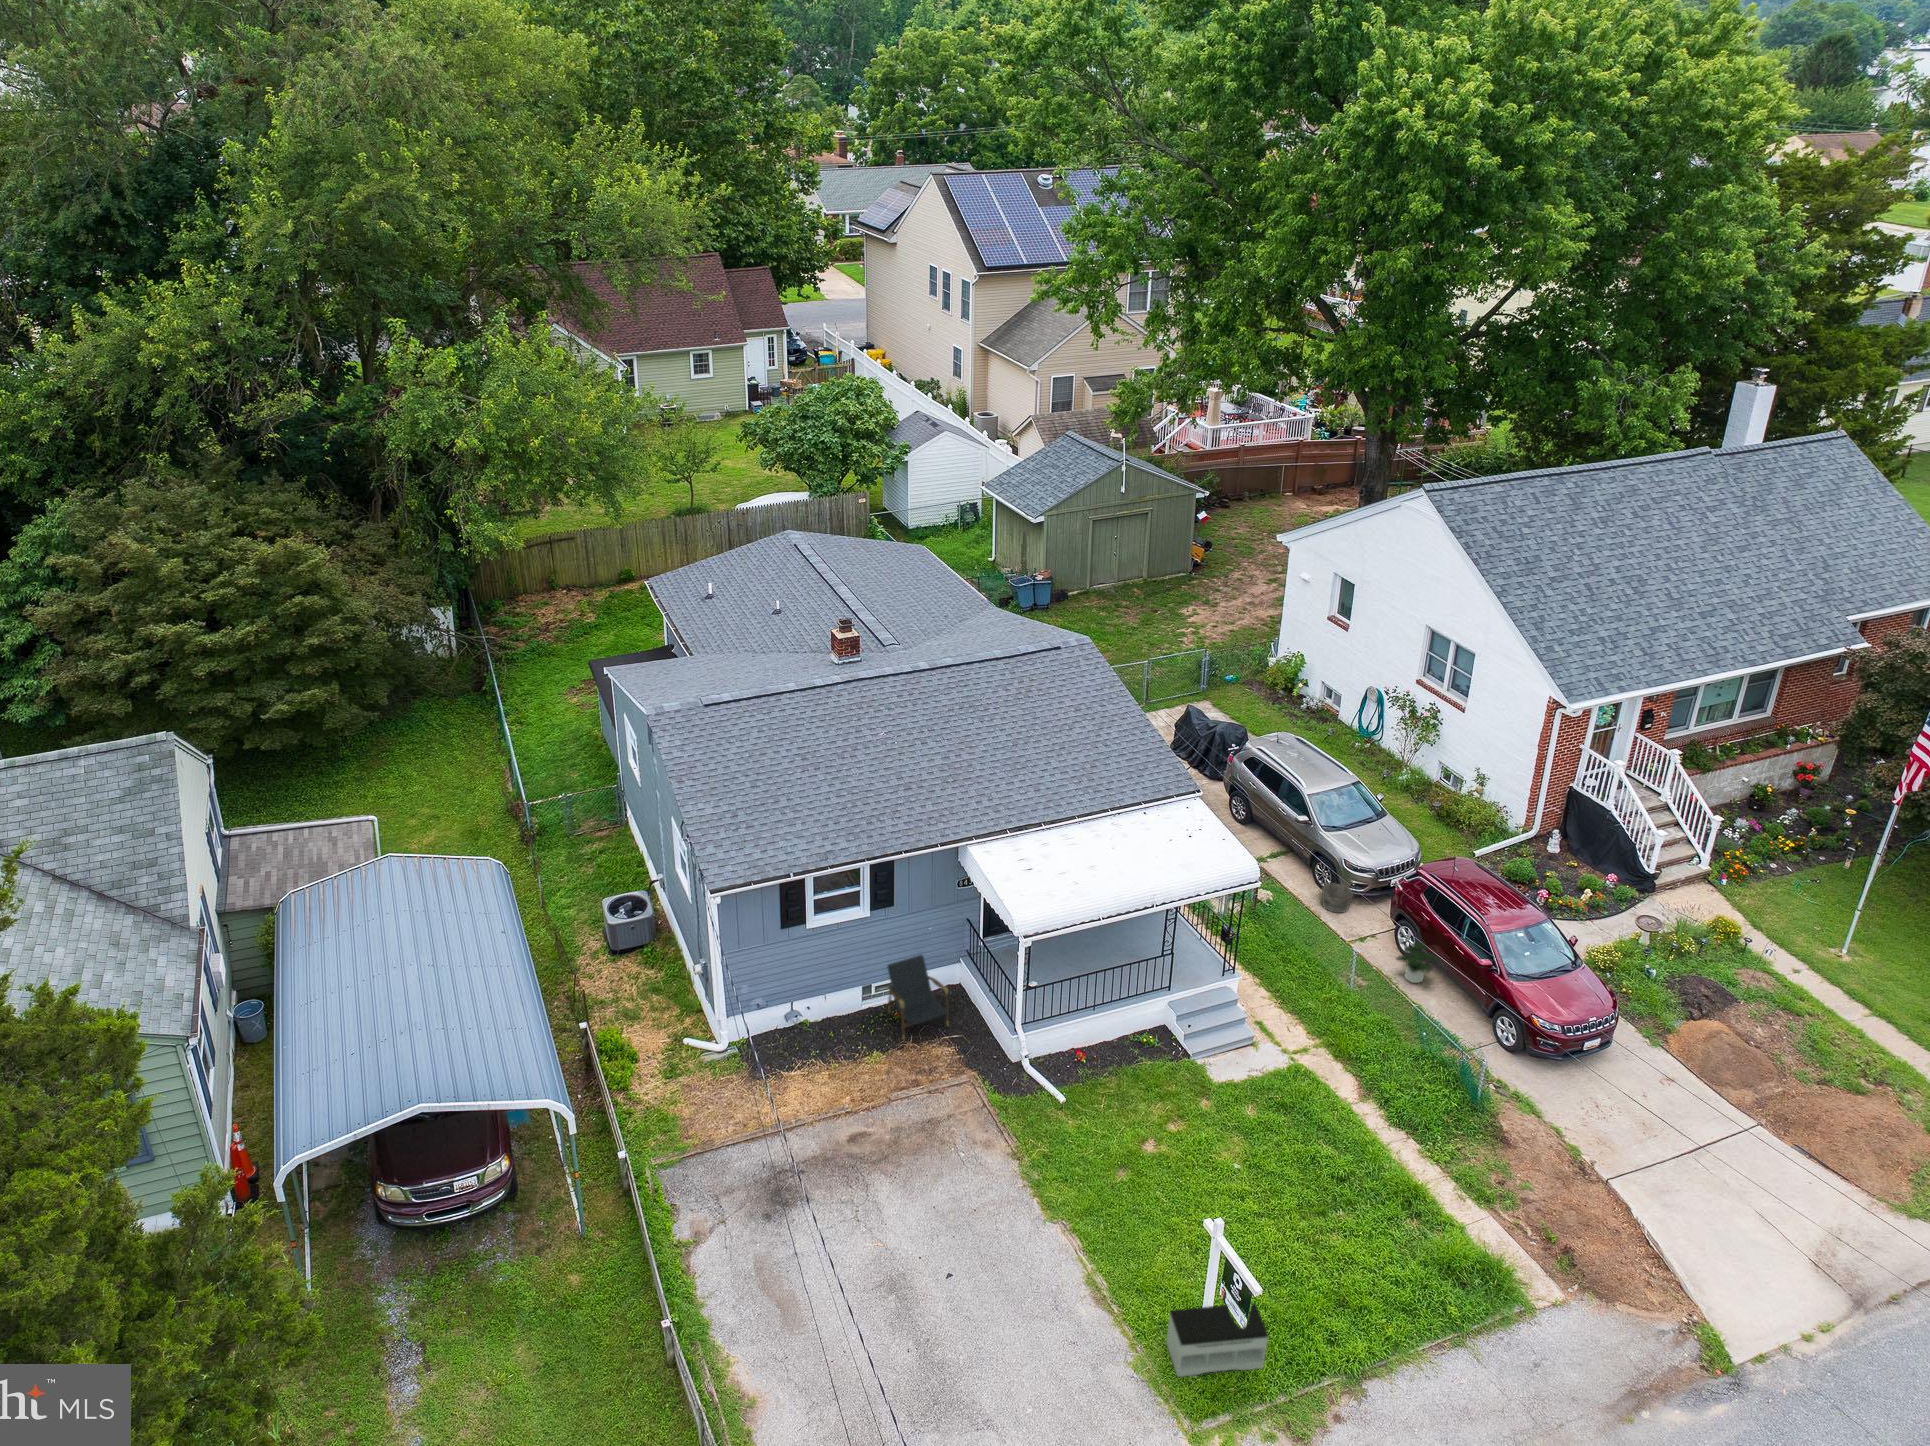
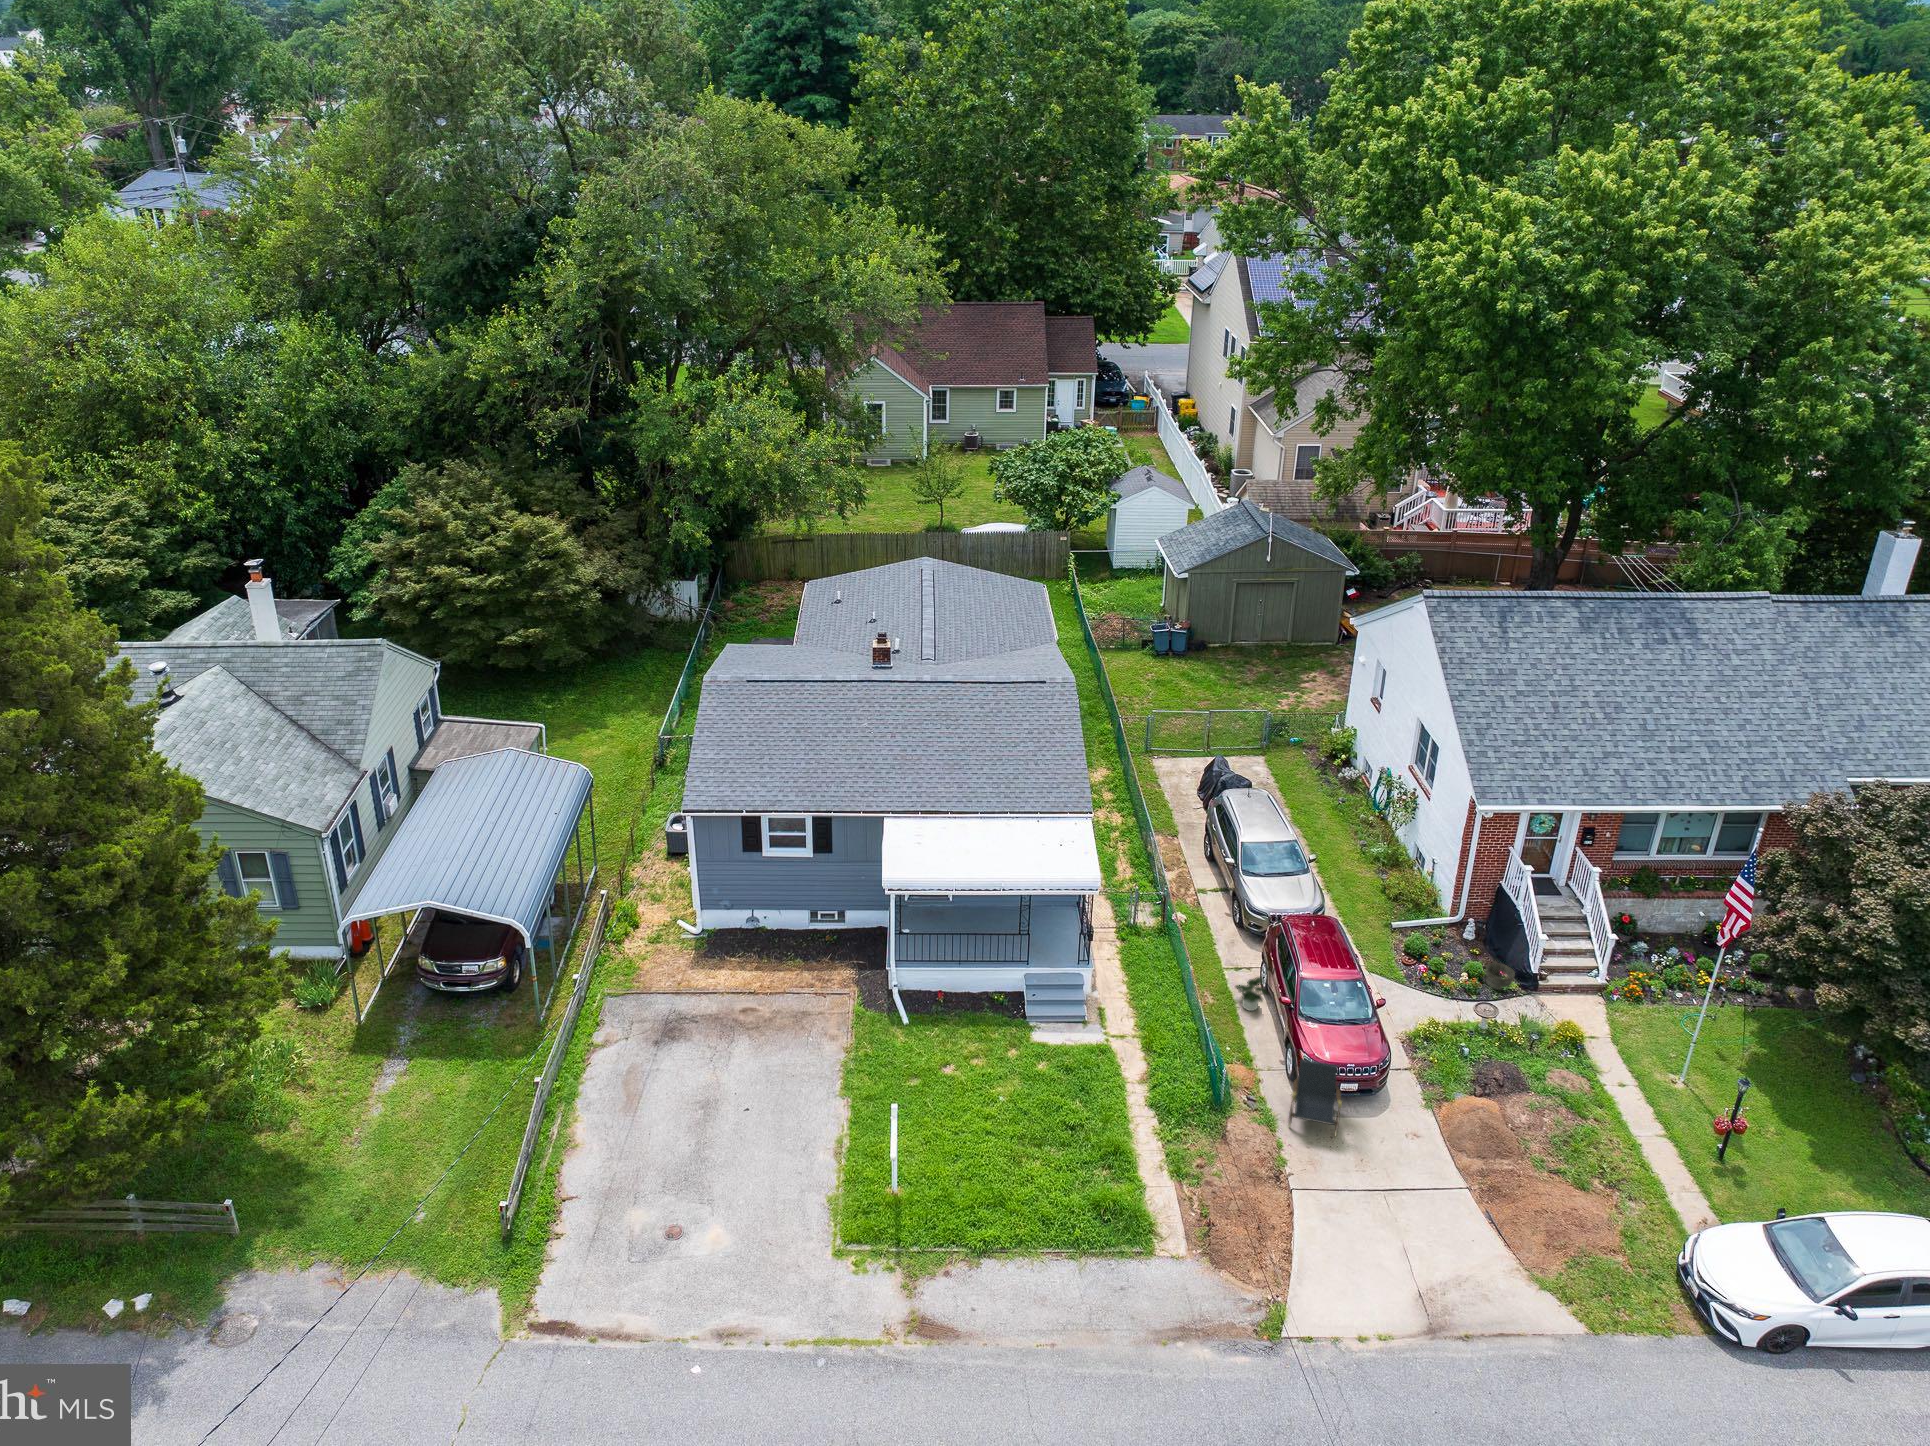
bucket: present [1322,883,1353,913] -> present [1484,961,1515,990]
lounge chair: present [887,955,949,1039] -> present [1288,1059,1342,1135]
bench: present [1167,1303,1268,1377] -> none [846,1154,916,1213]

